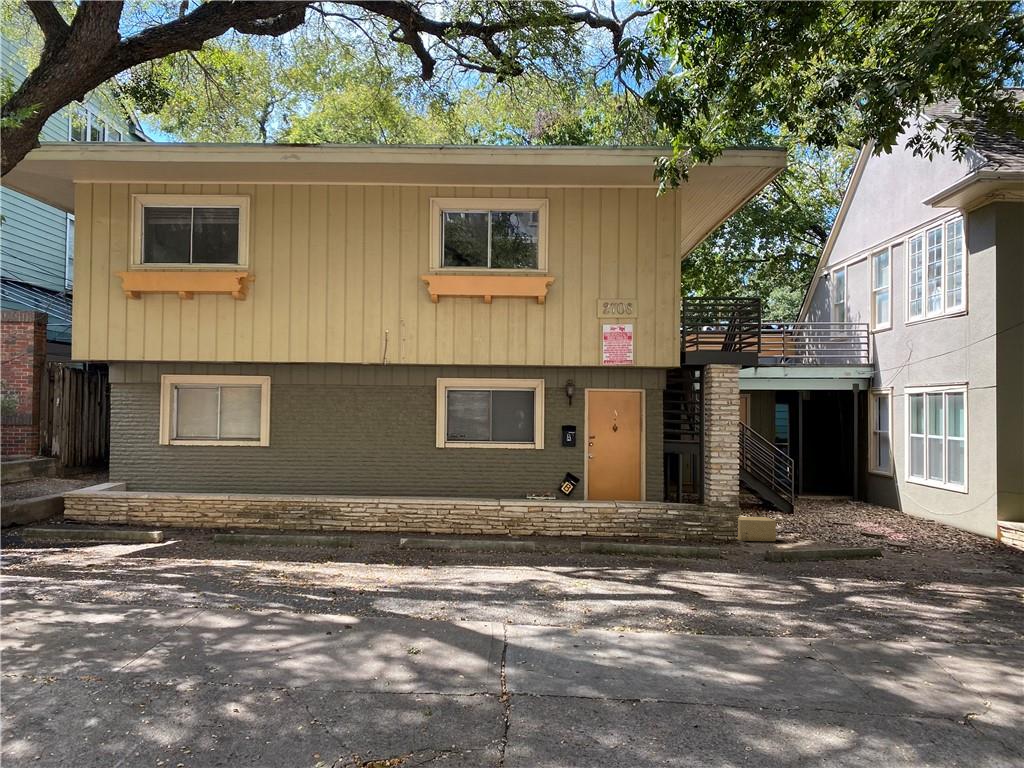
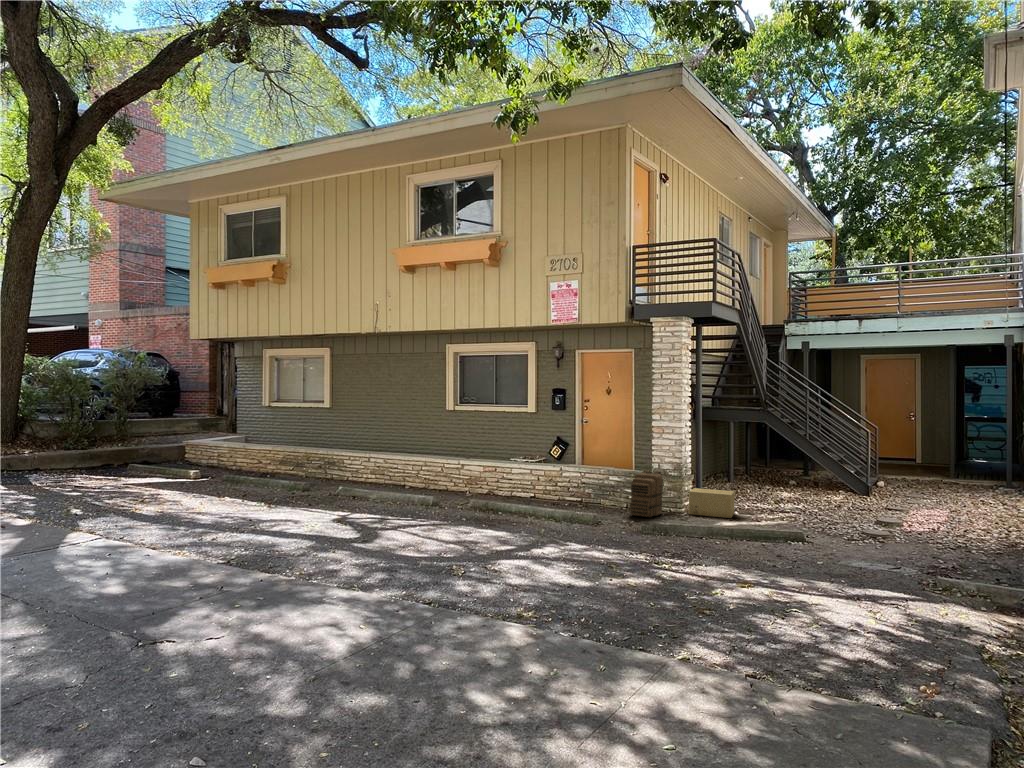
backpack: none [702,503,730,547] -> present [630,470,663,517]

